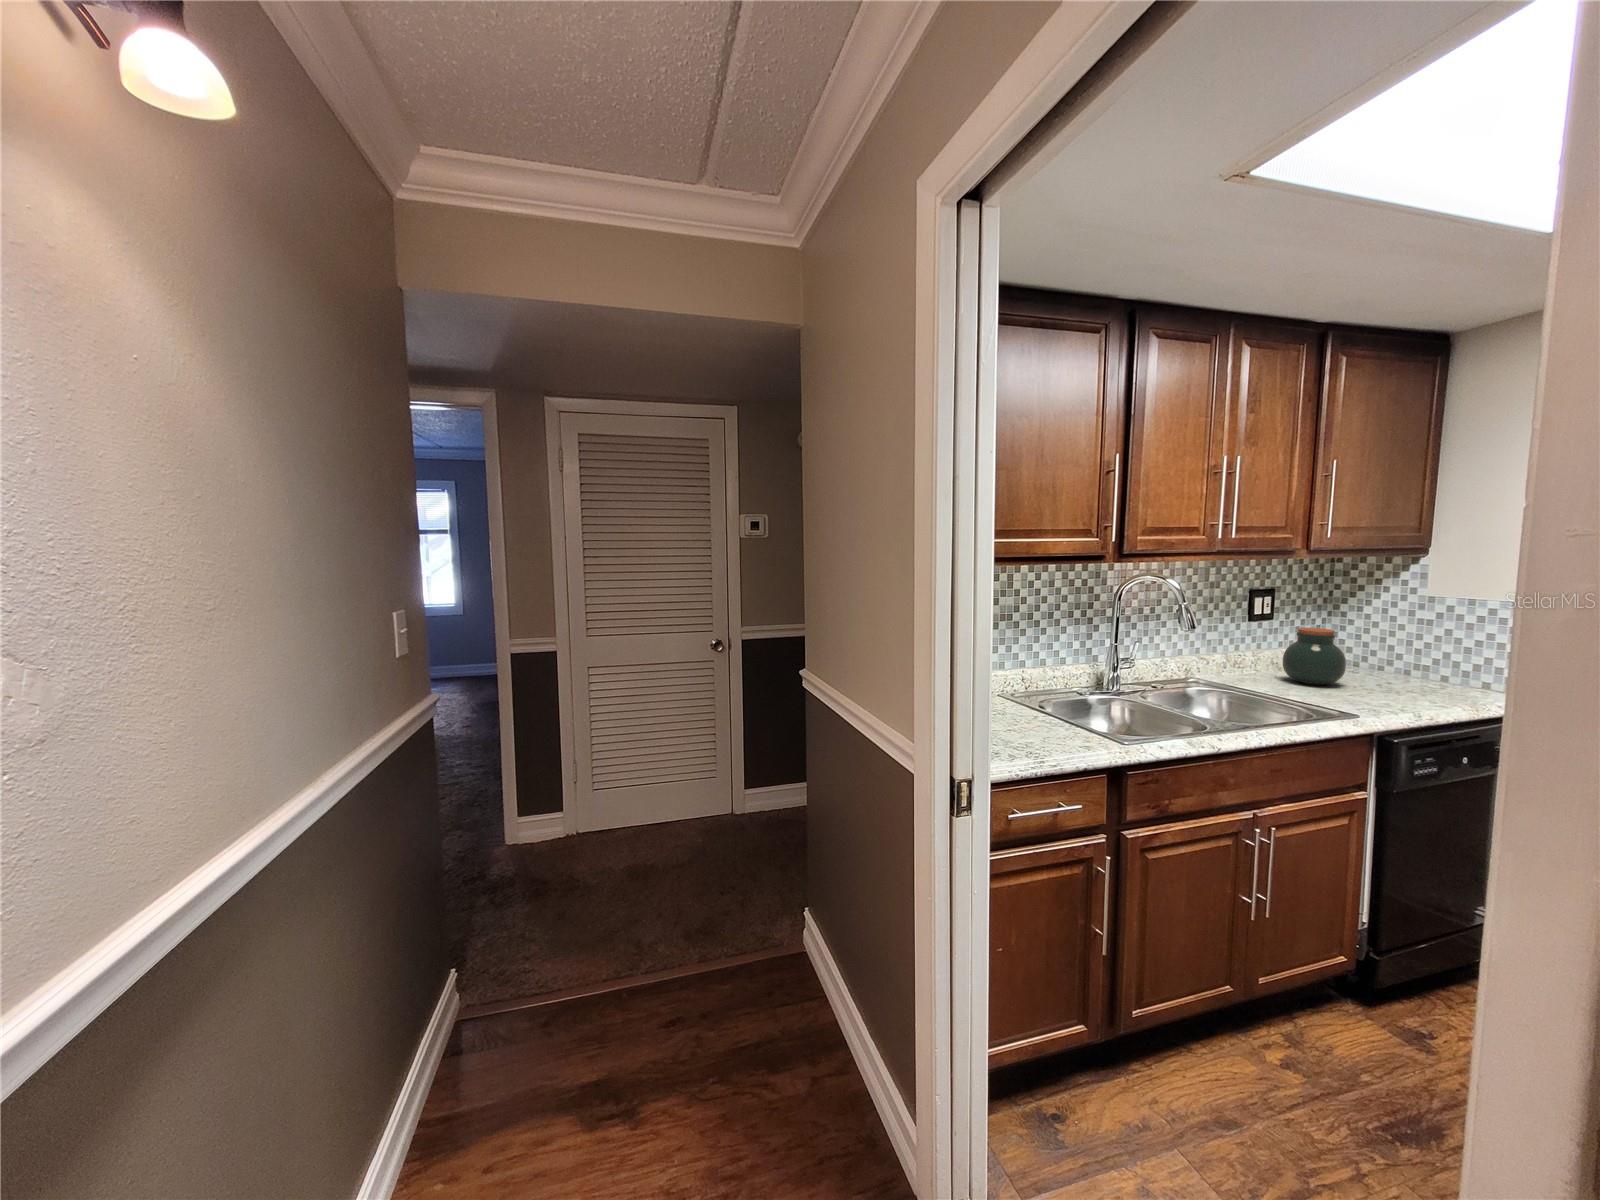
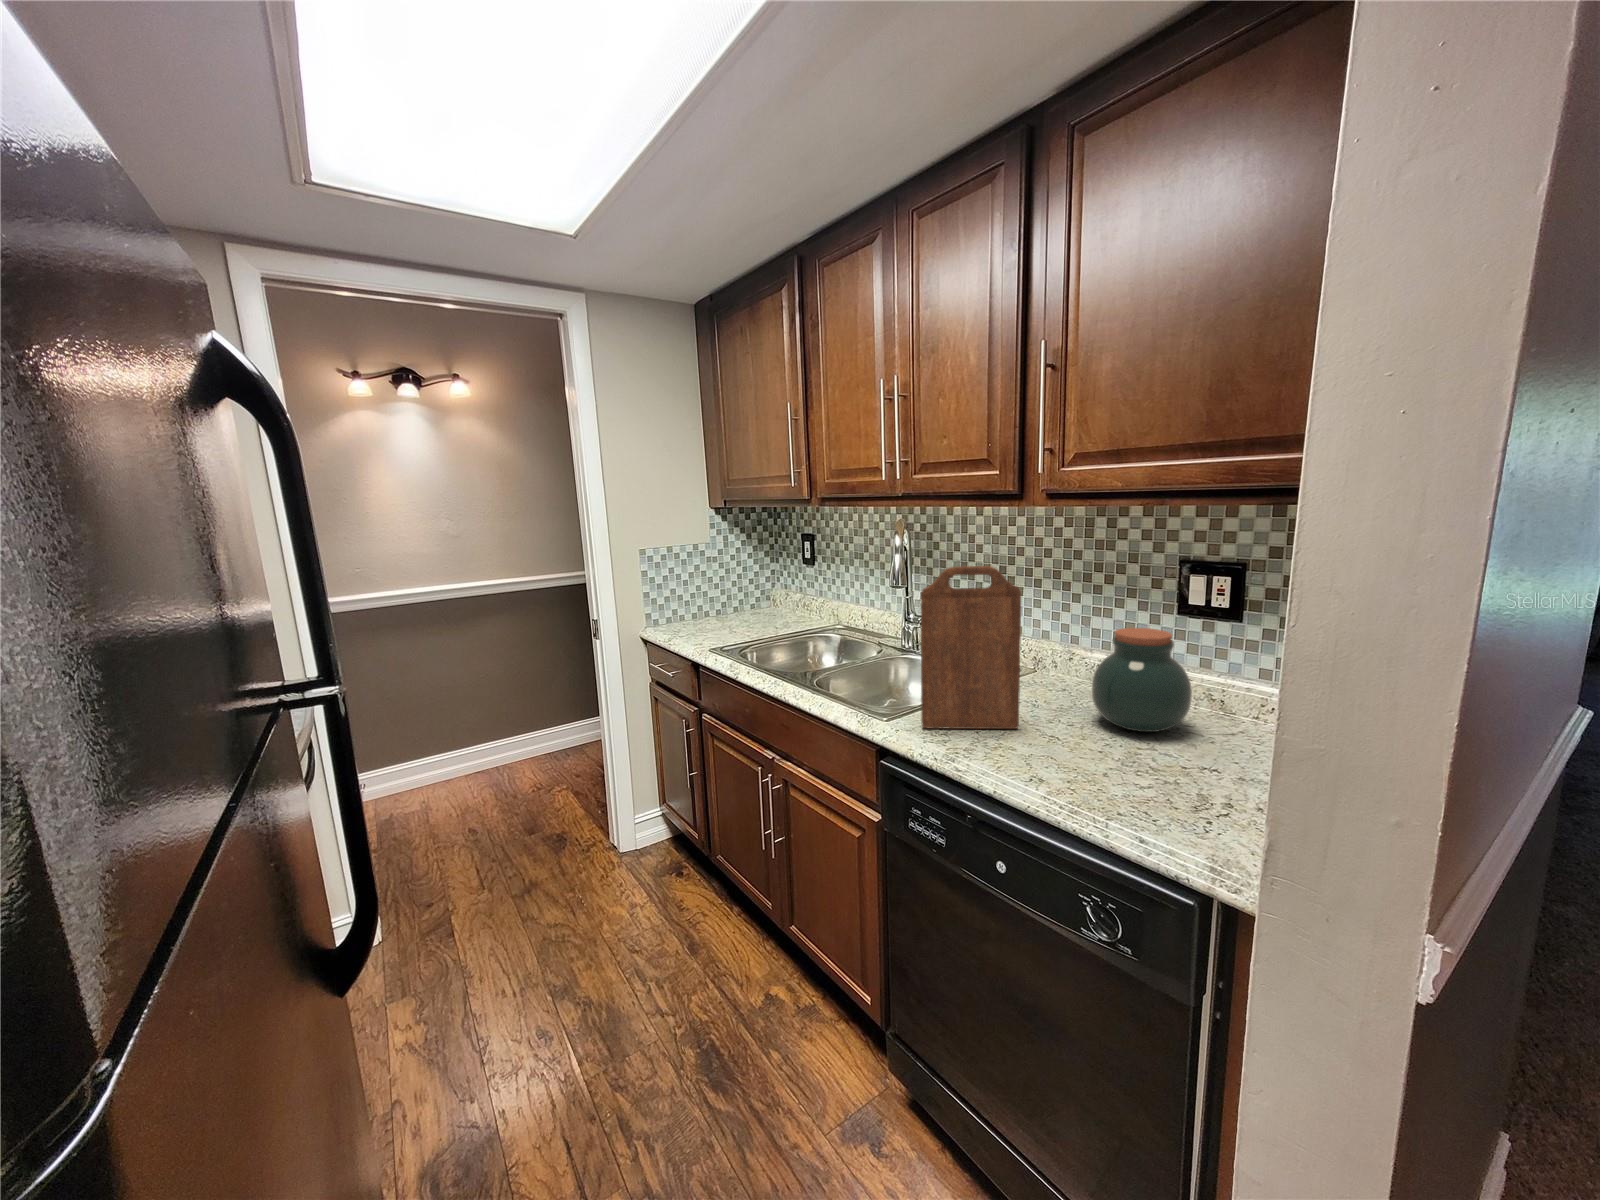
cutting board: none [1341,598,1378,715] -> present [921,566,1021,729]

